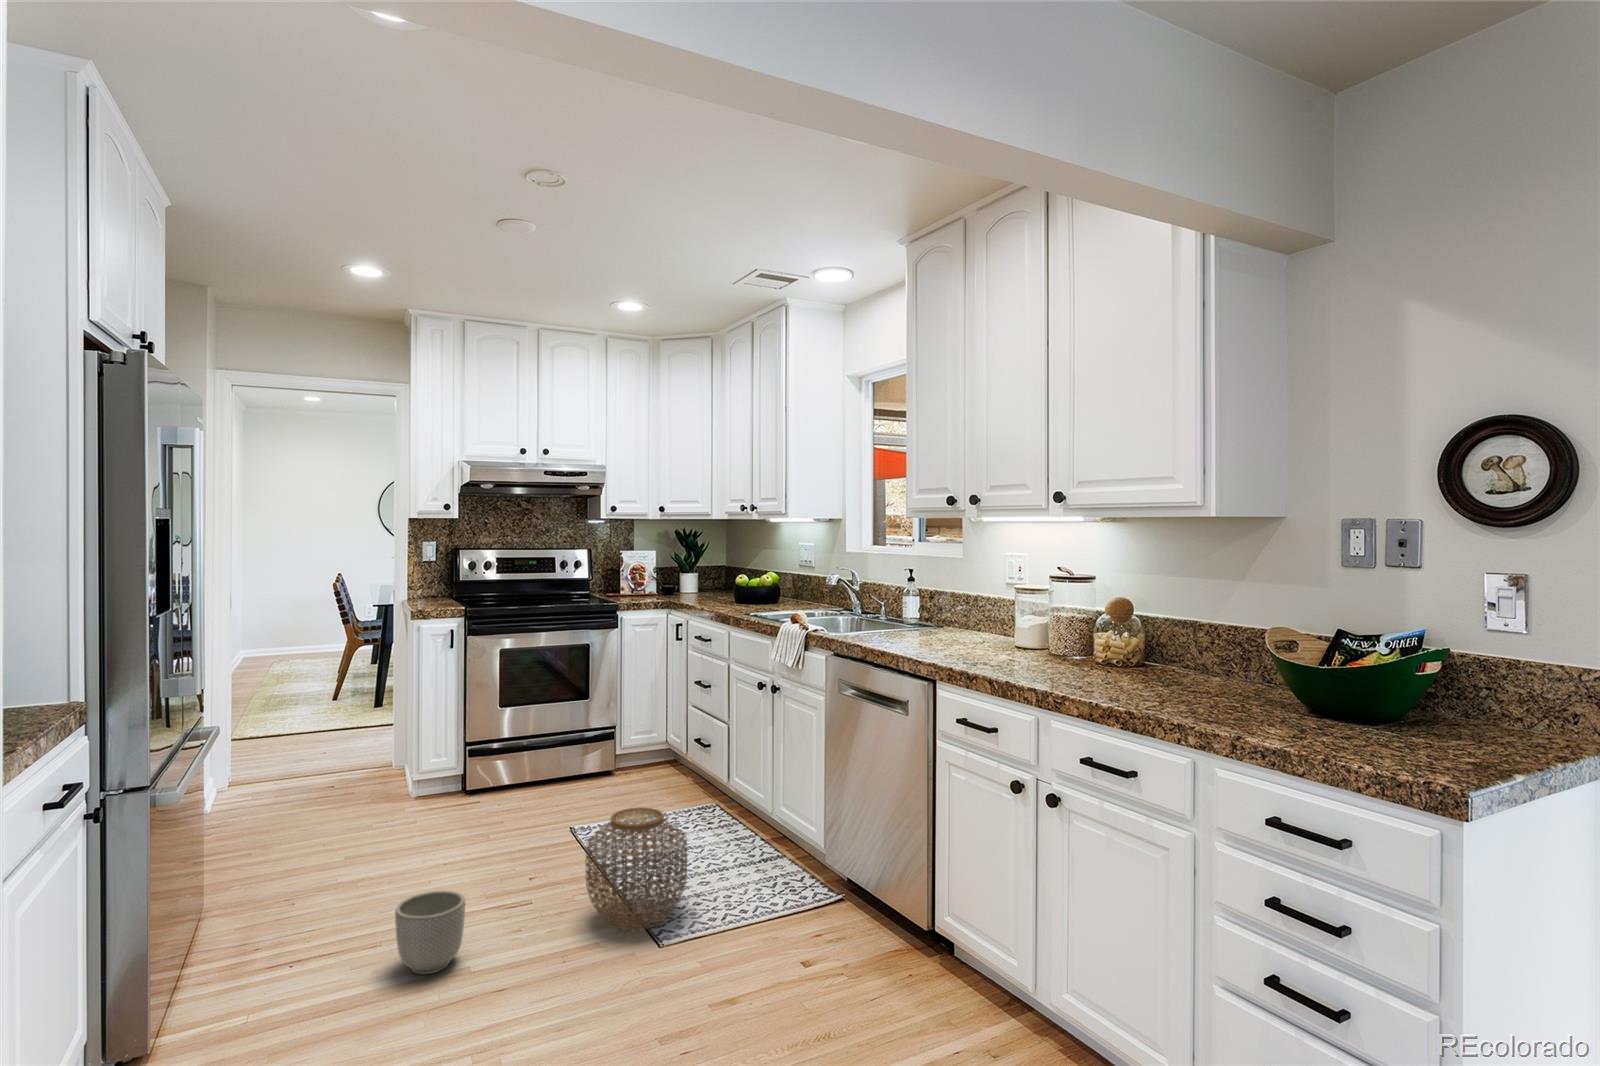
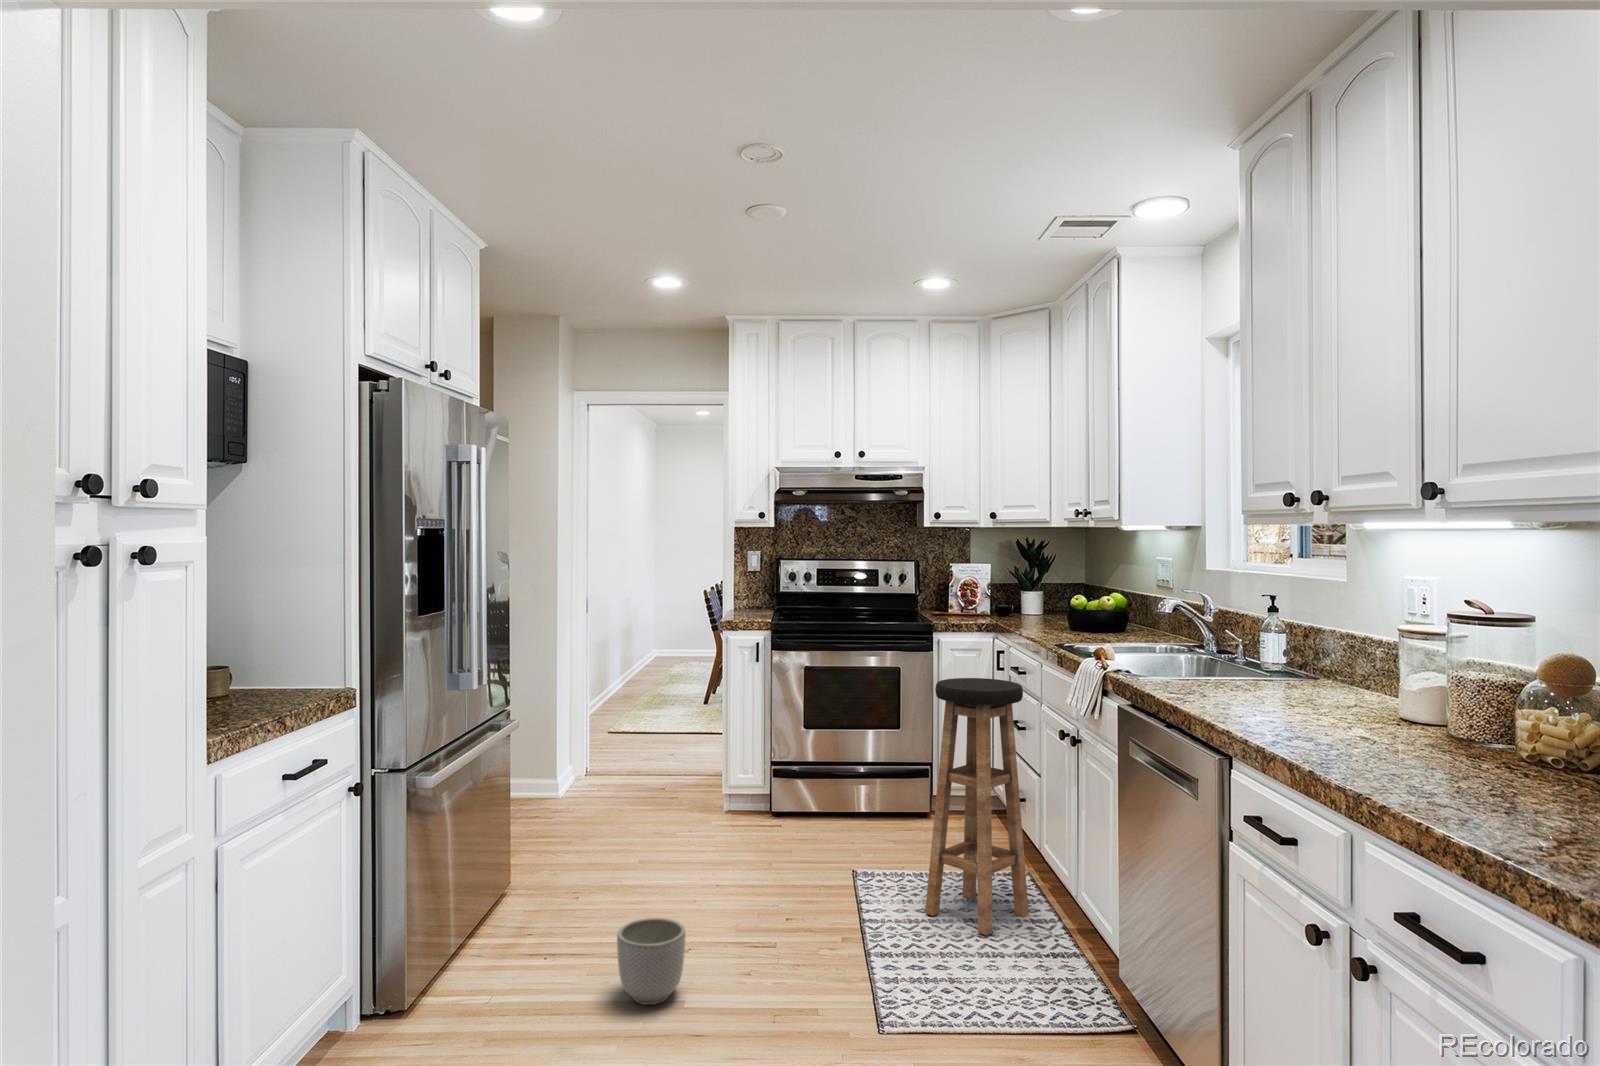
bar stool: none [650,646,731,856] -> present [925,678,1029,935]
woven basket: present [586,807,687,930] -> none [816,864,932,1010]

